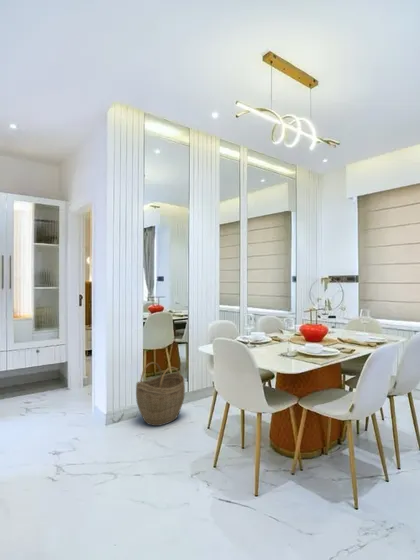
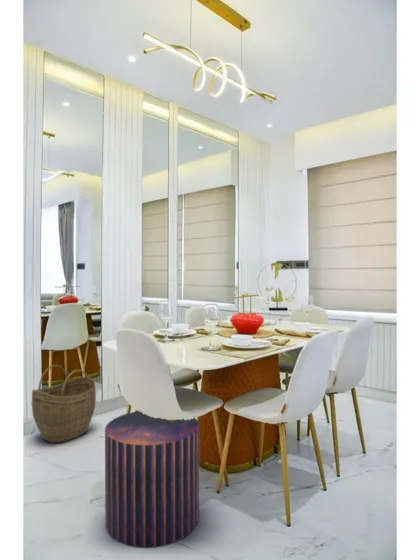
pouf: none [207,403,283,516] -> present [105,411,199,548]

